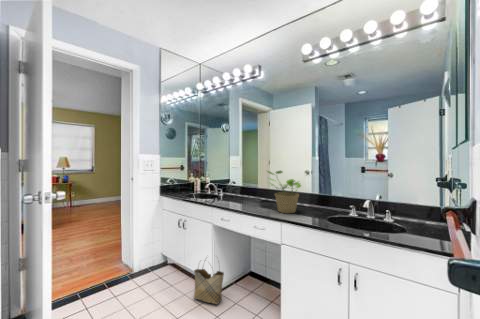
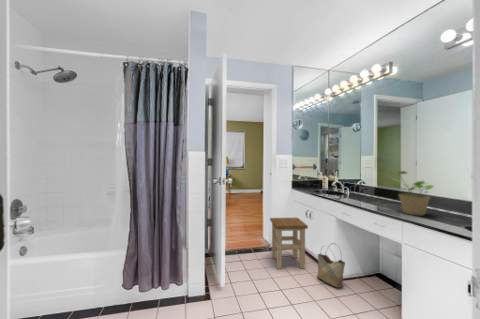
stool: none [132,229,182,303] -> present [270,218,308,269]

